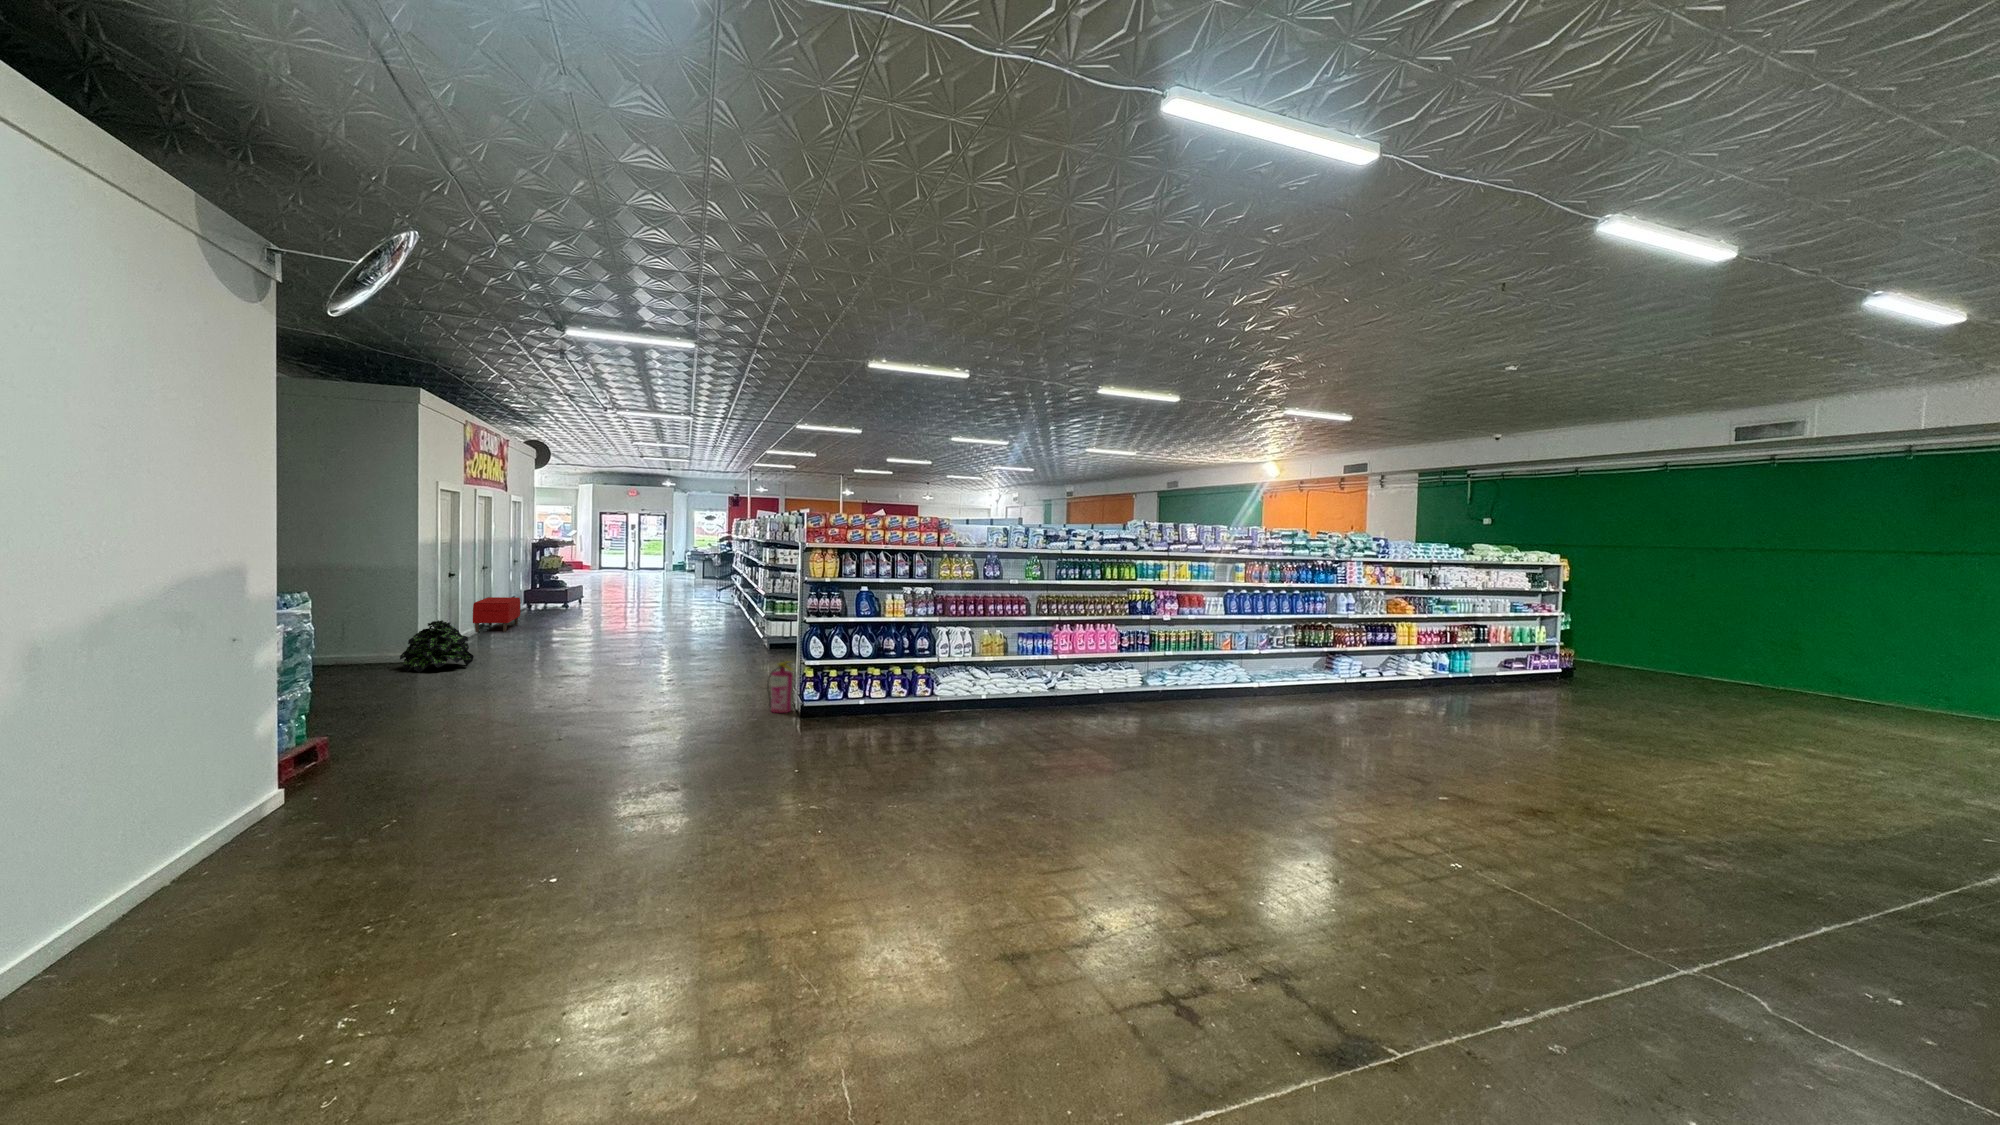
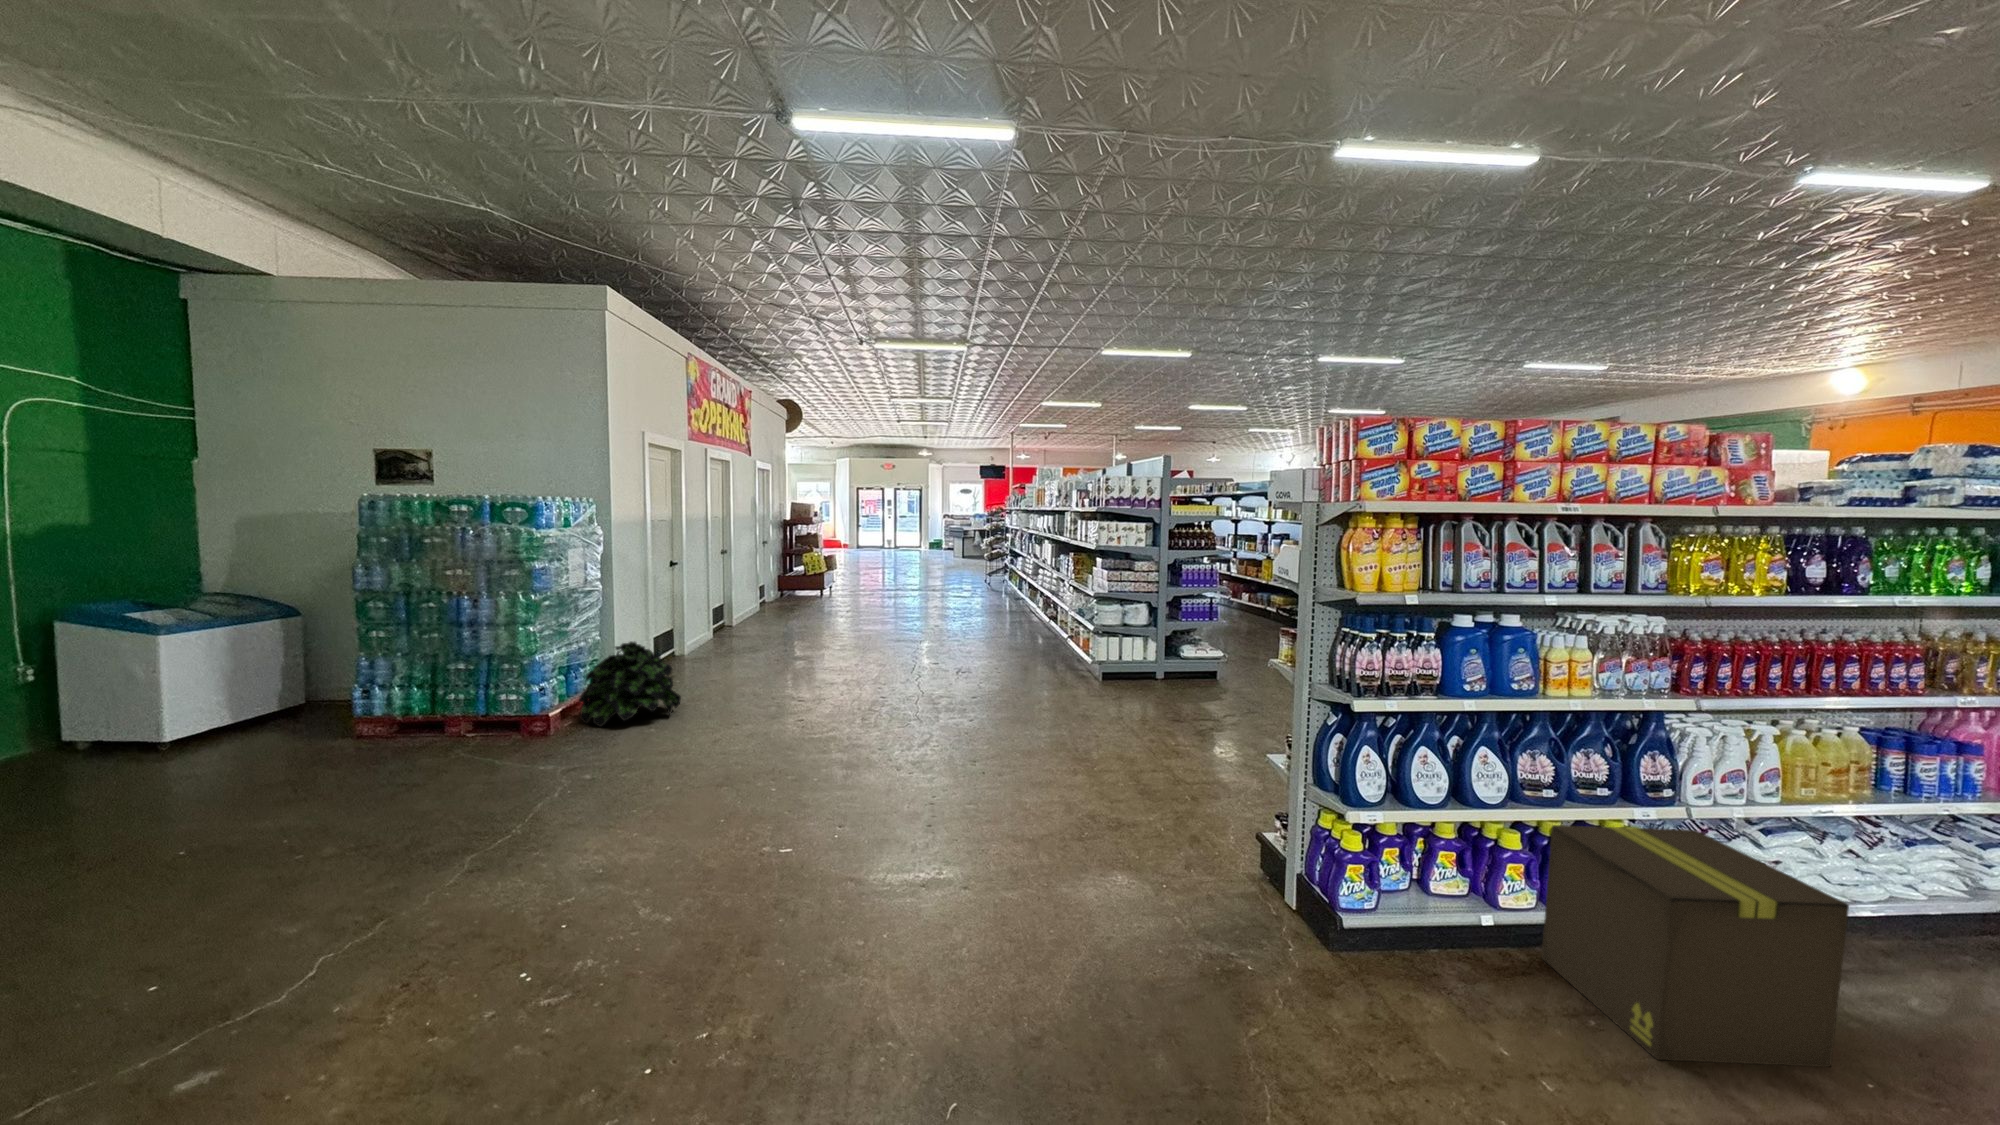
bench: present [473,597,520,632] -> none [707,590,766,639]
fire extinguisher: present [767,662,793,713] -> none [1237,805,1320,942]
cardboard box: none [875,662,935,725] -> present [1542,825,1849,1067]

